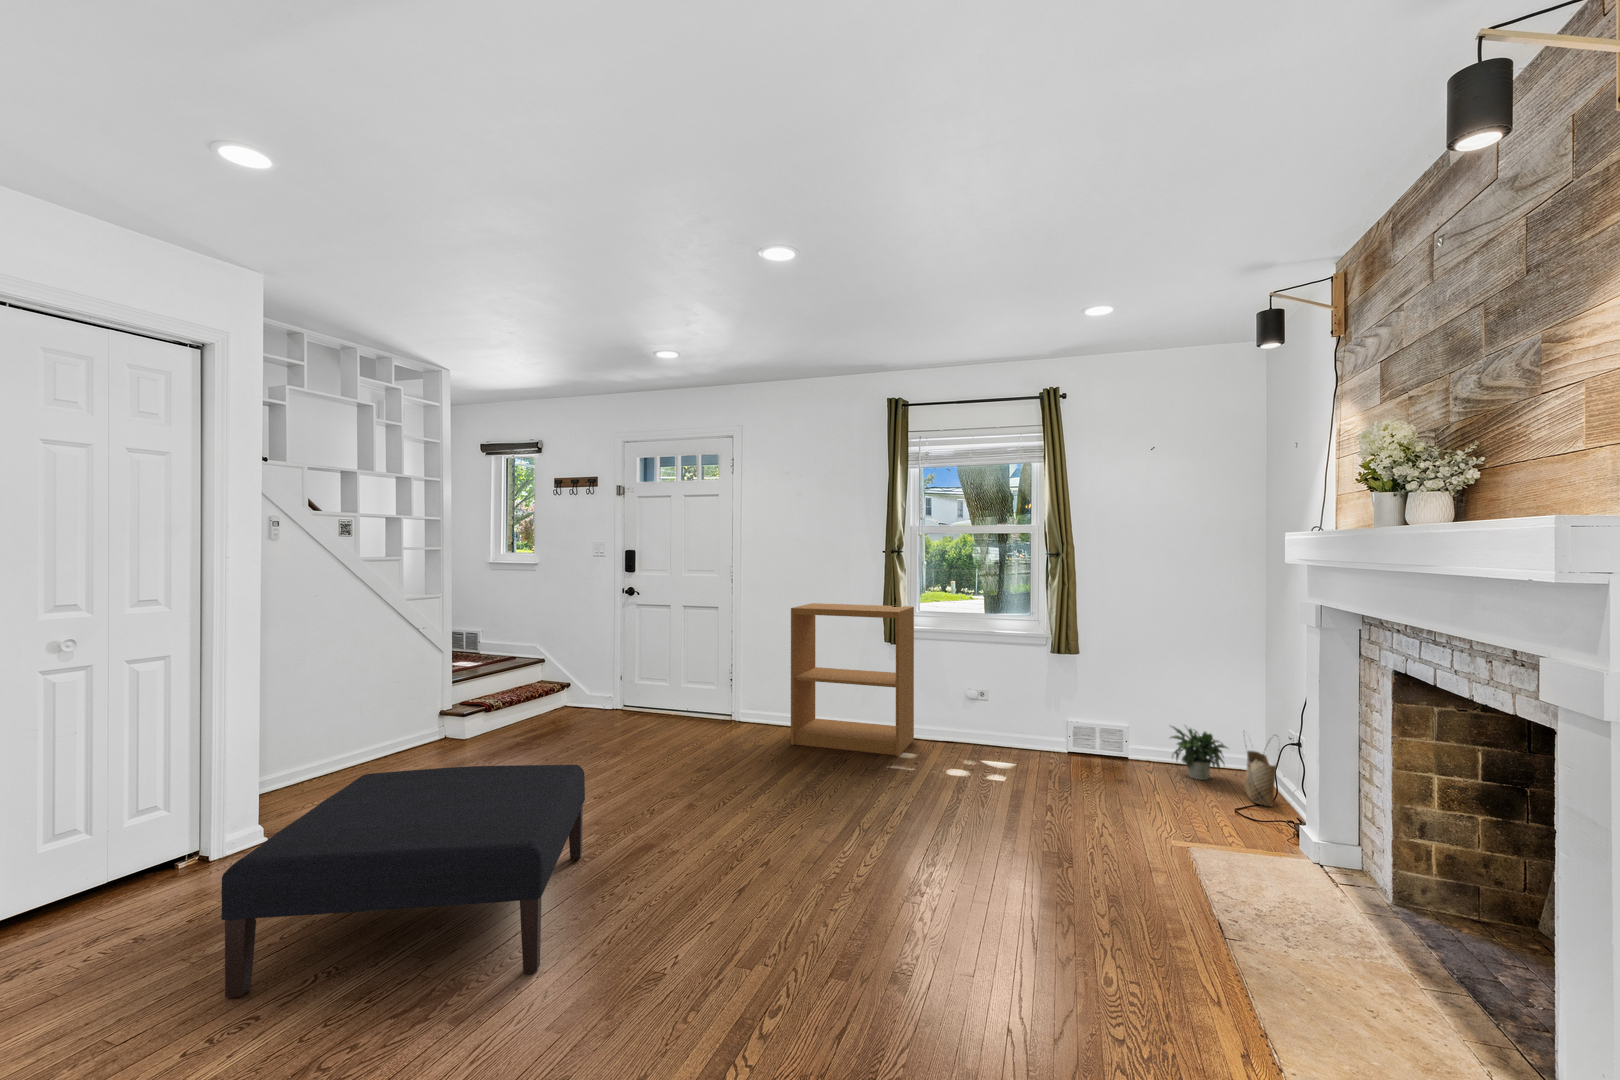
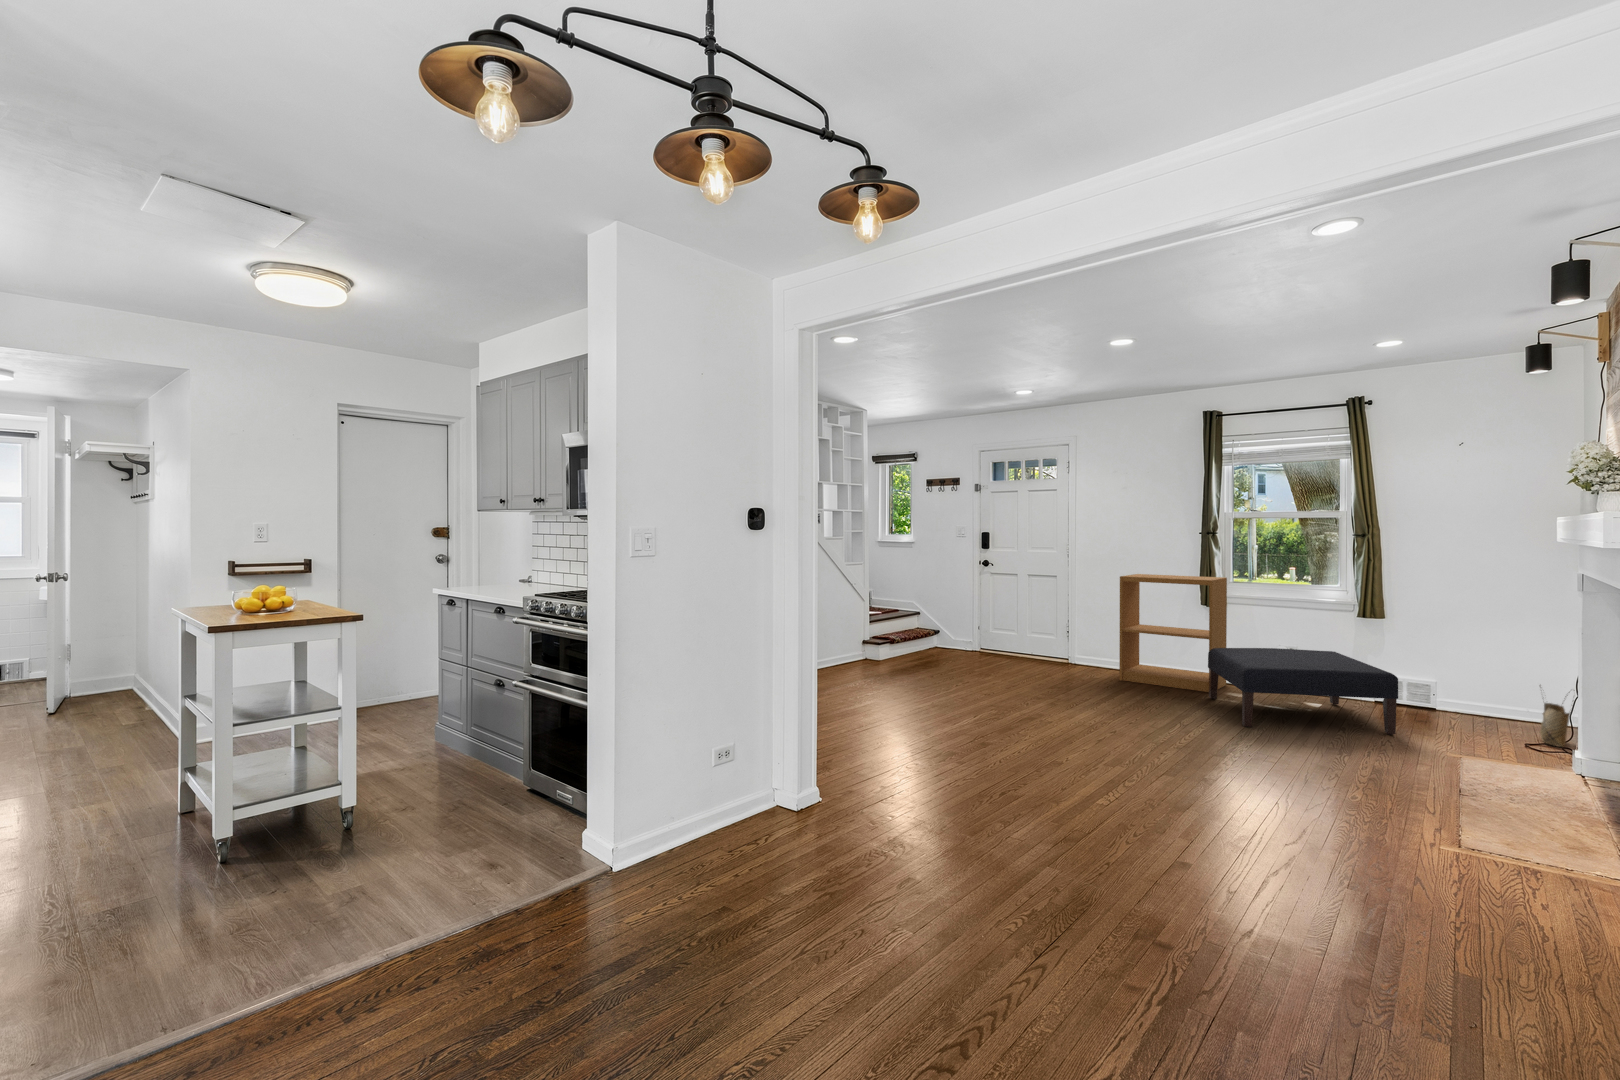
potted plant: present [1171,726,1227,780] -> none [1466,681,1533,728]
ottoman: present [221,765,585,998] -> present [1208,648,1398,735]

